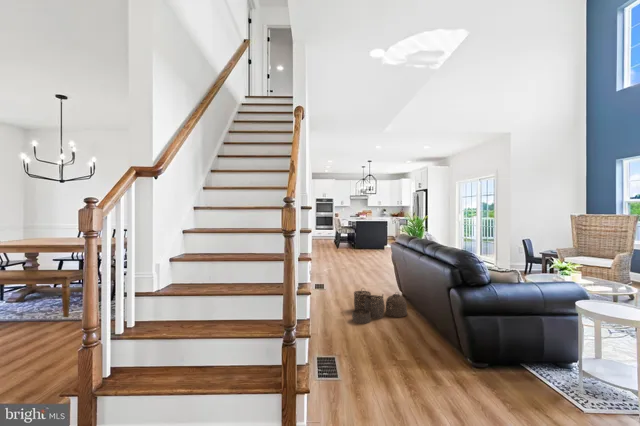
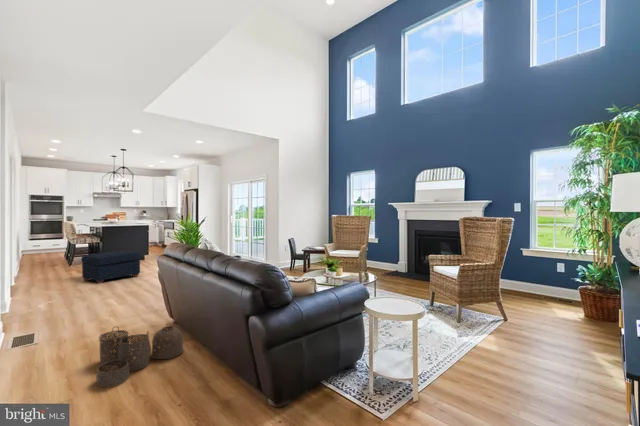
ottoman: none [344,240,382,263] -> present [81,251,140,283]

